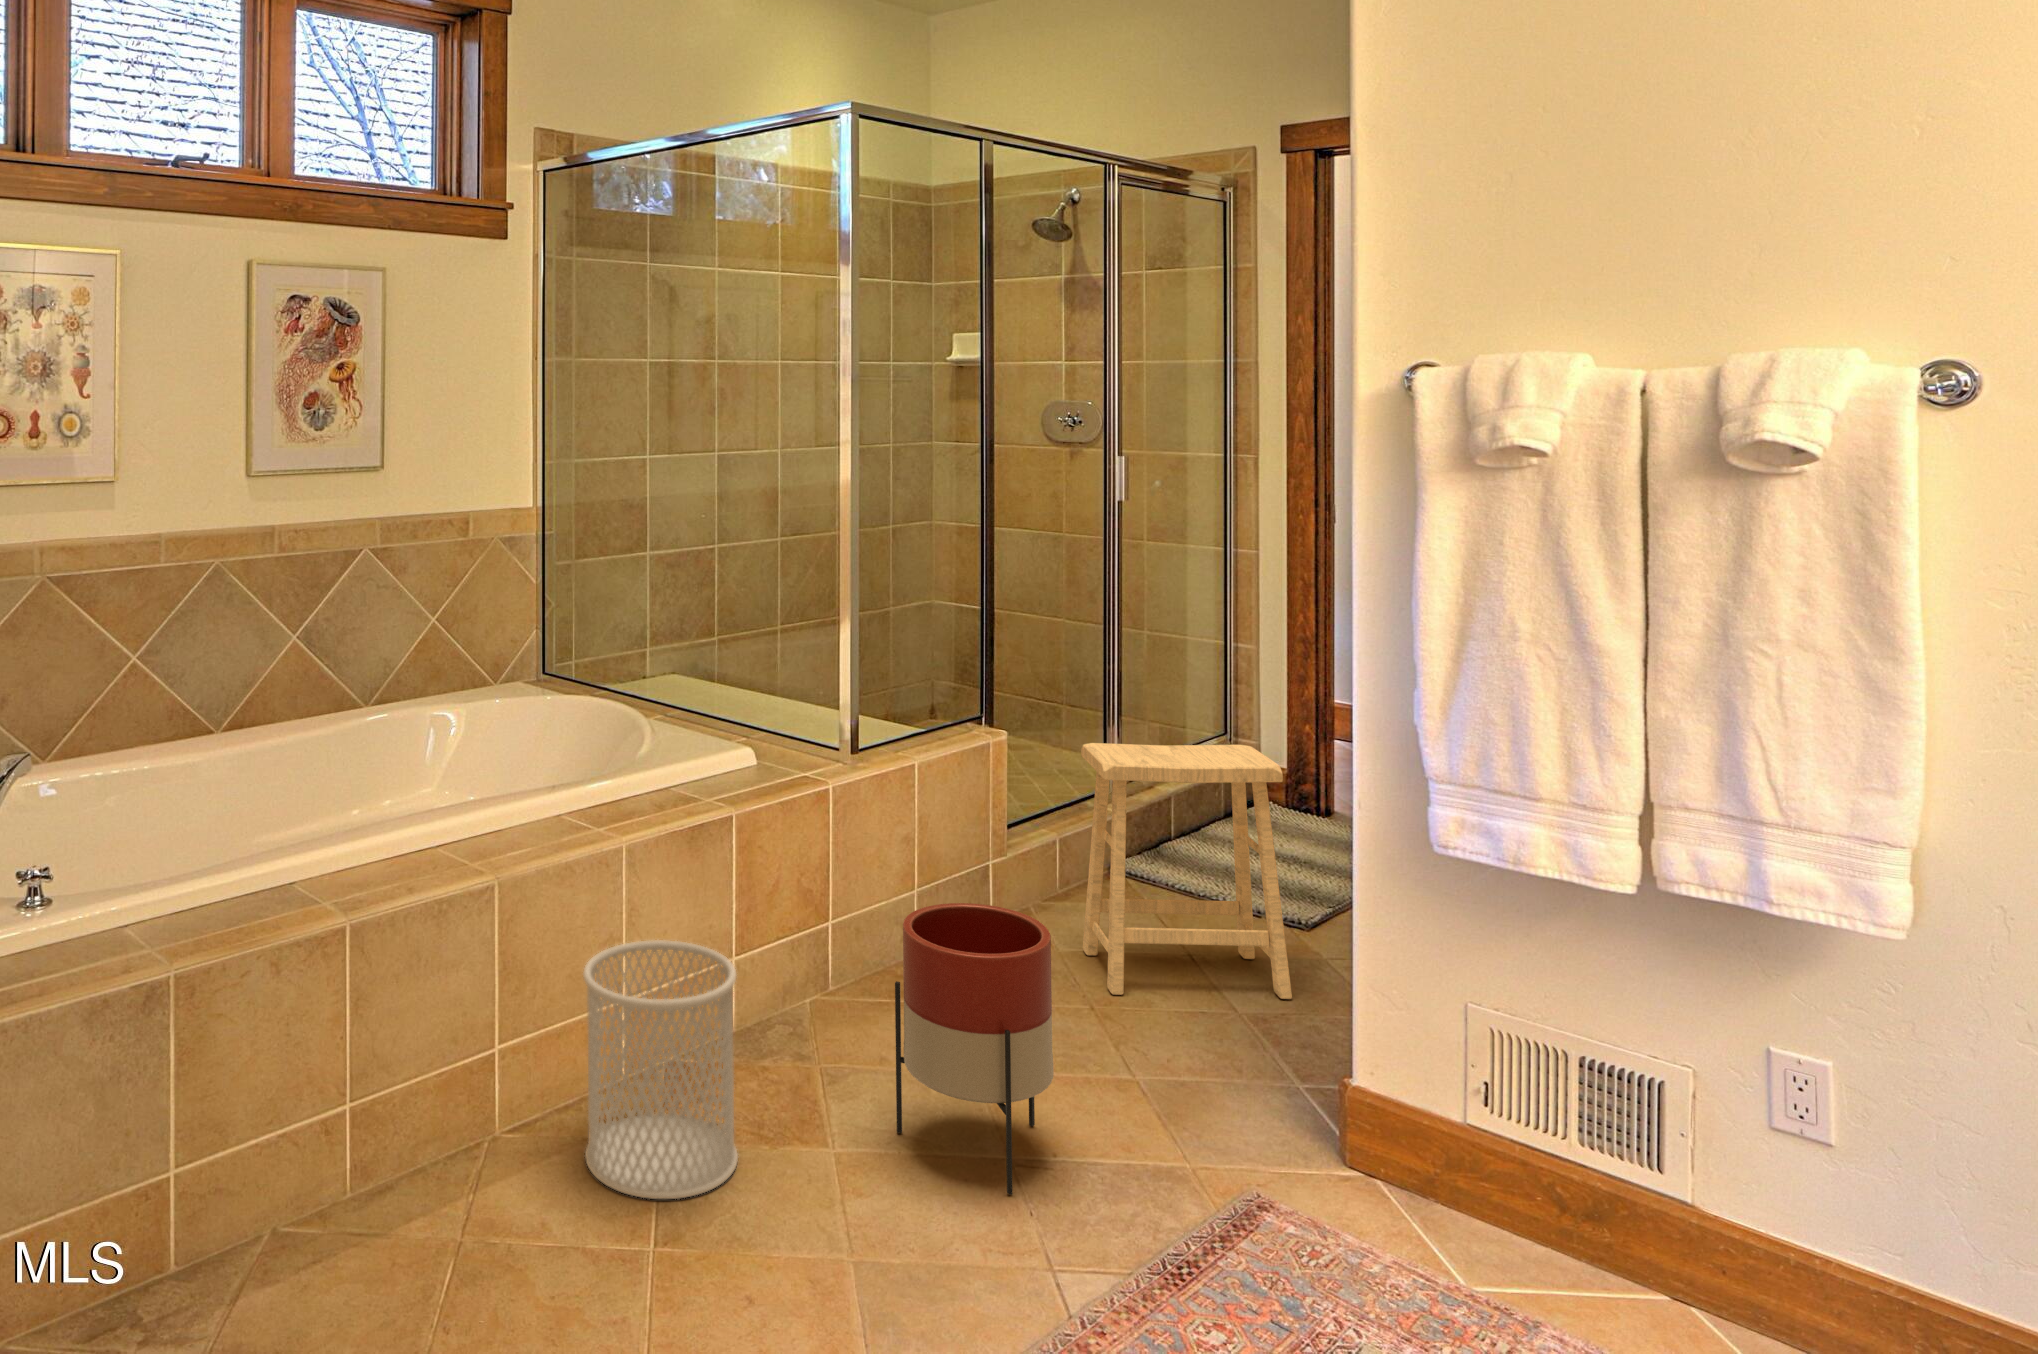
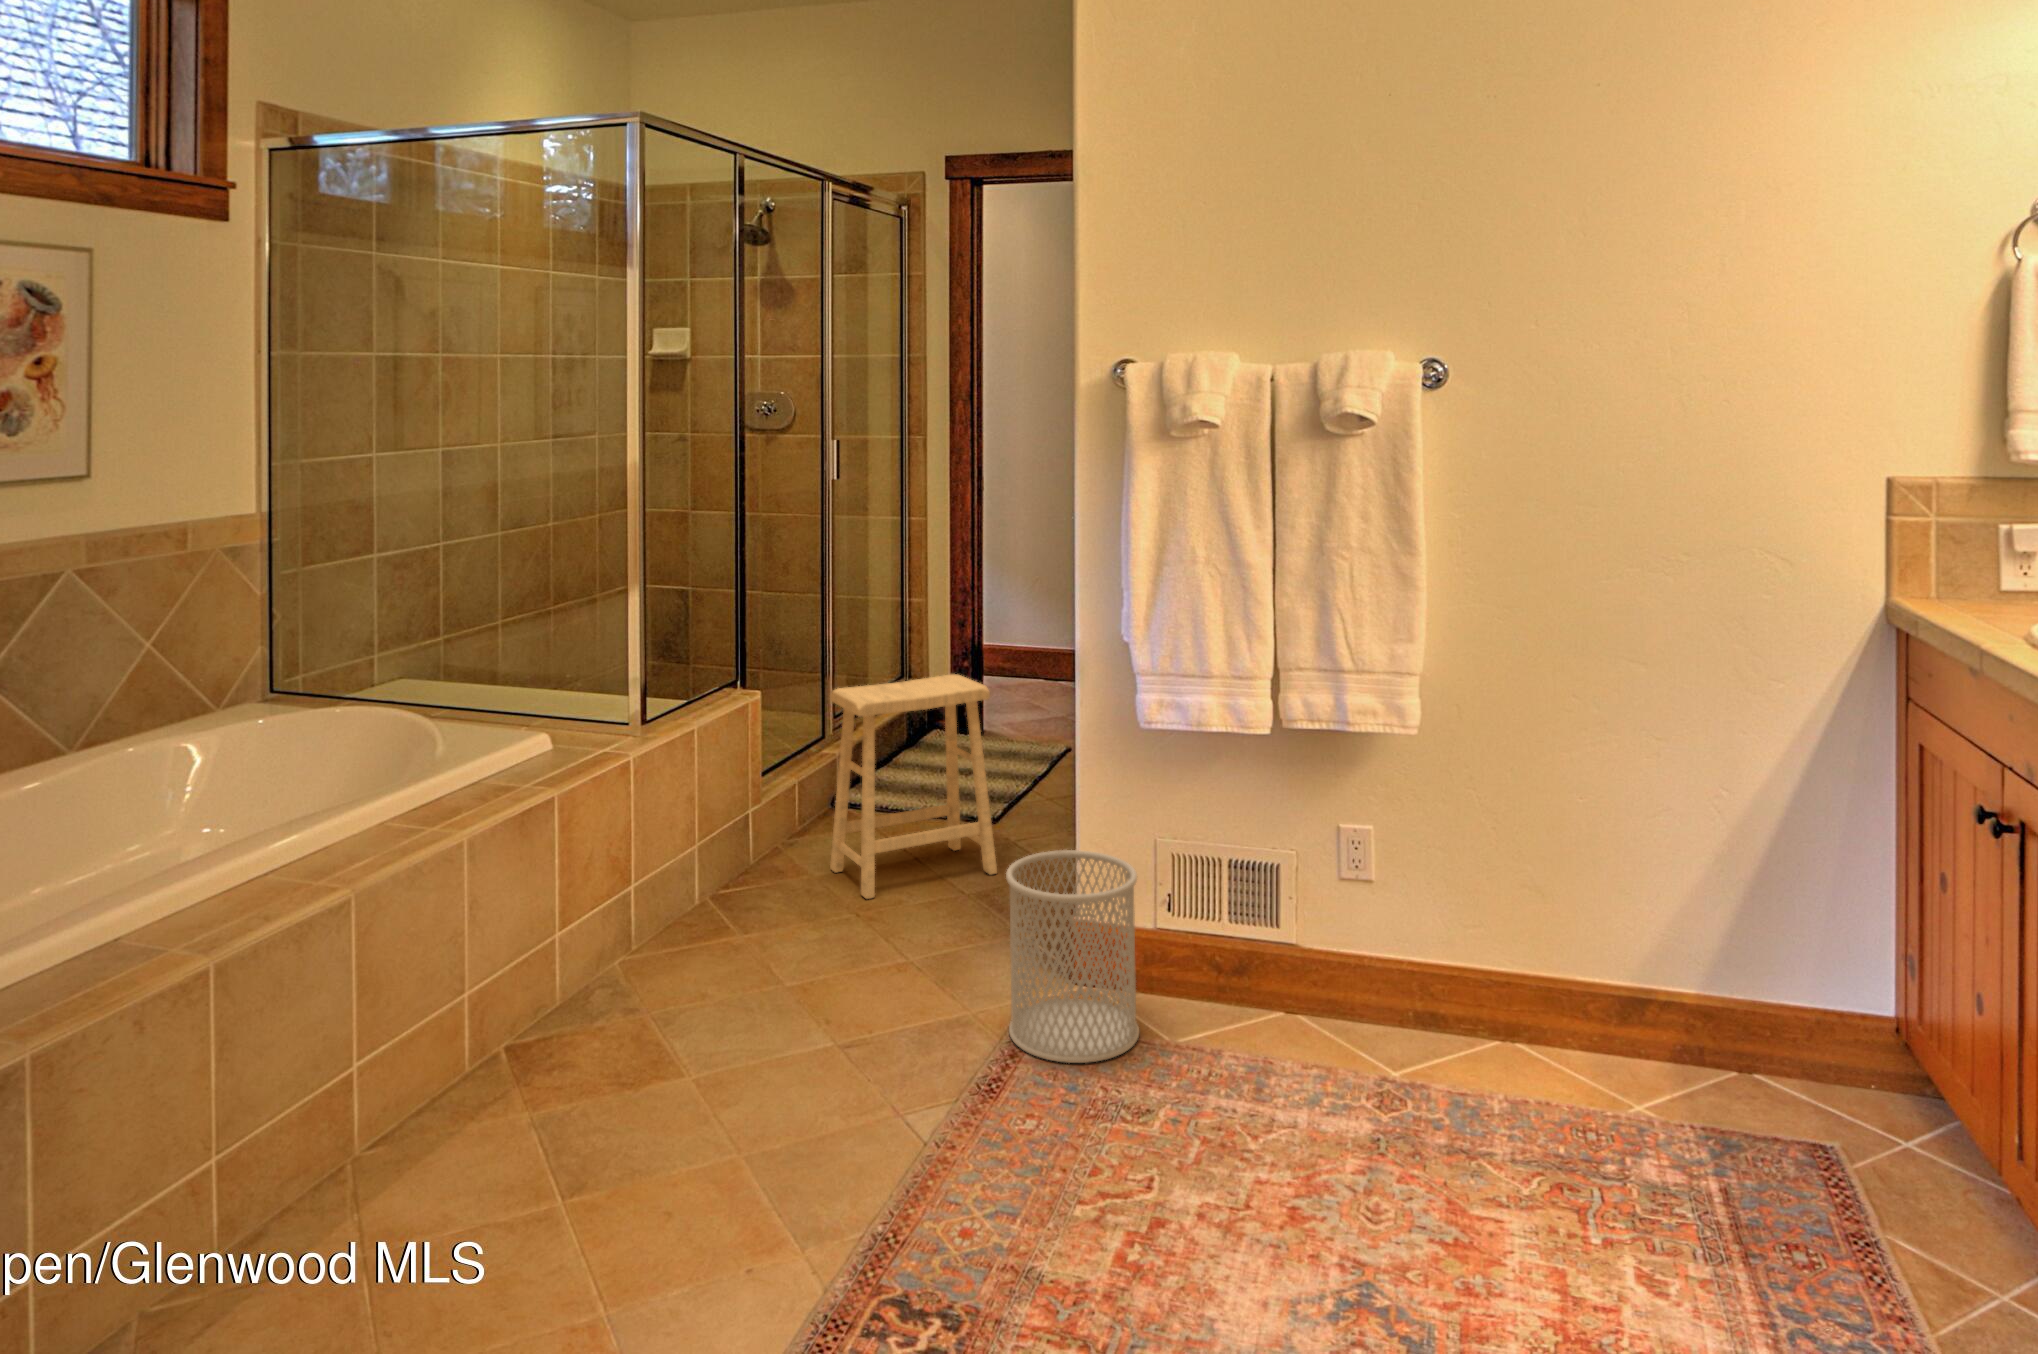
planter: present [895,903,1053,1195] -> none [733,833,870,1072]
wastebasket: present [583,940,738,1199] -> present [1006,850,1139,1063]

